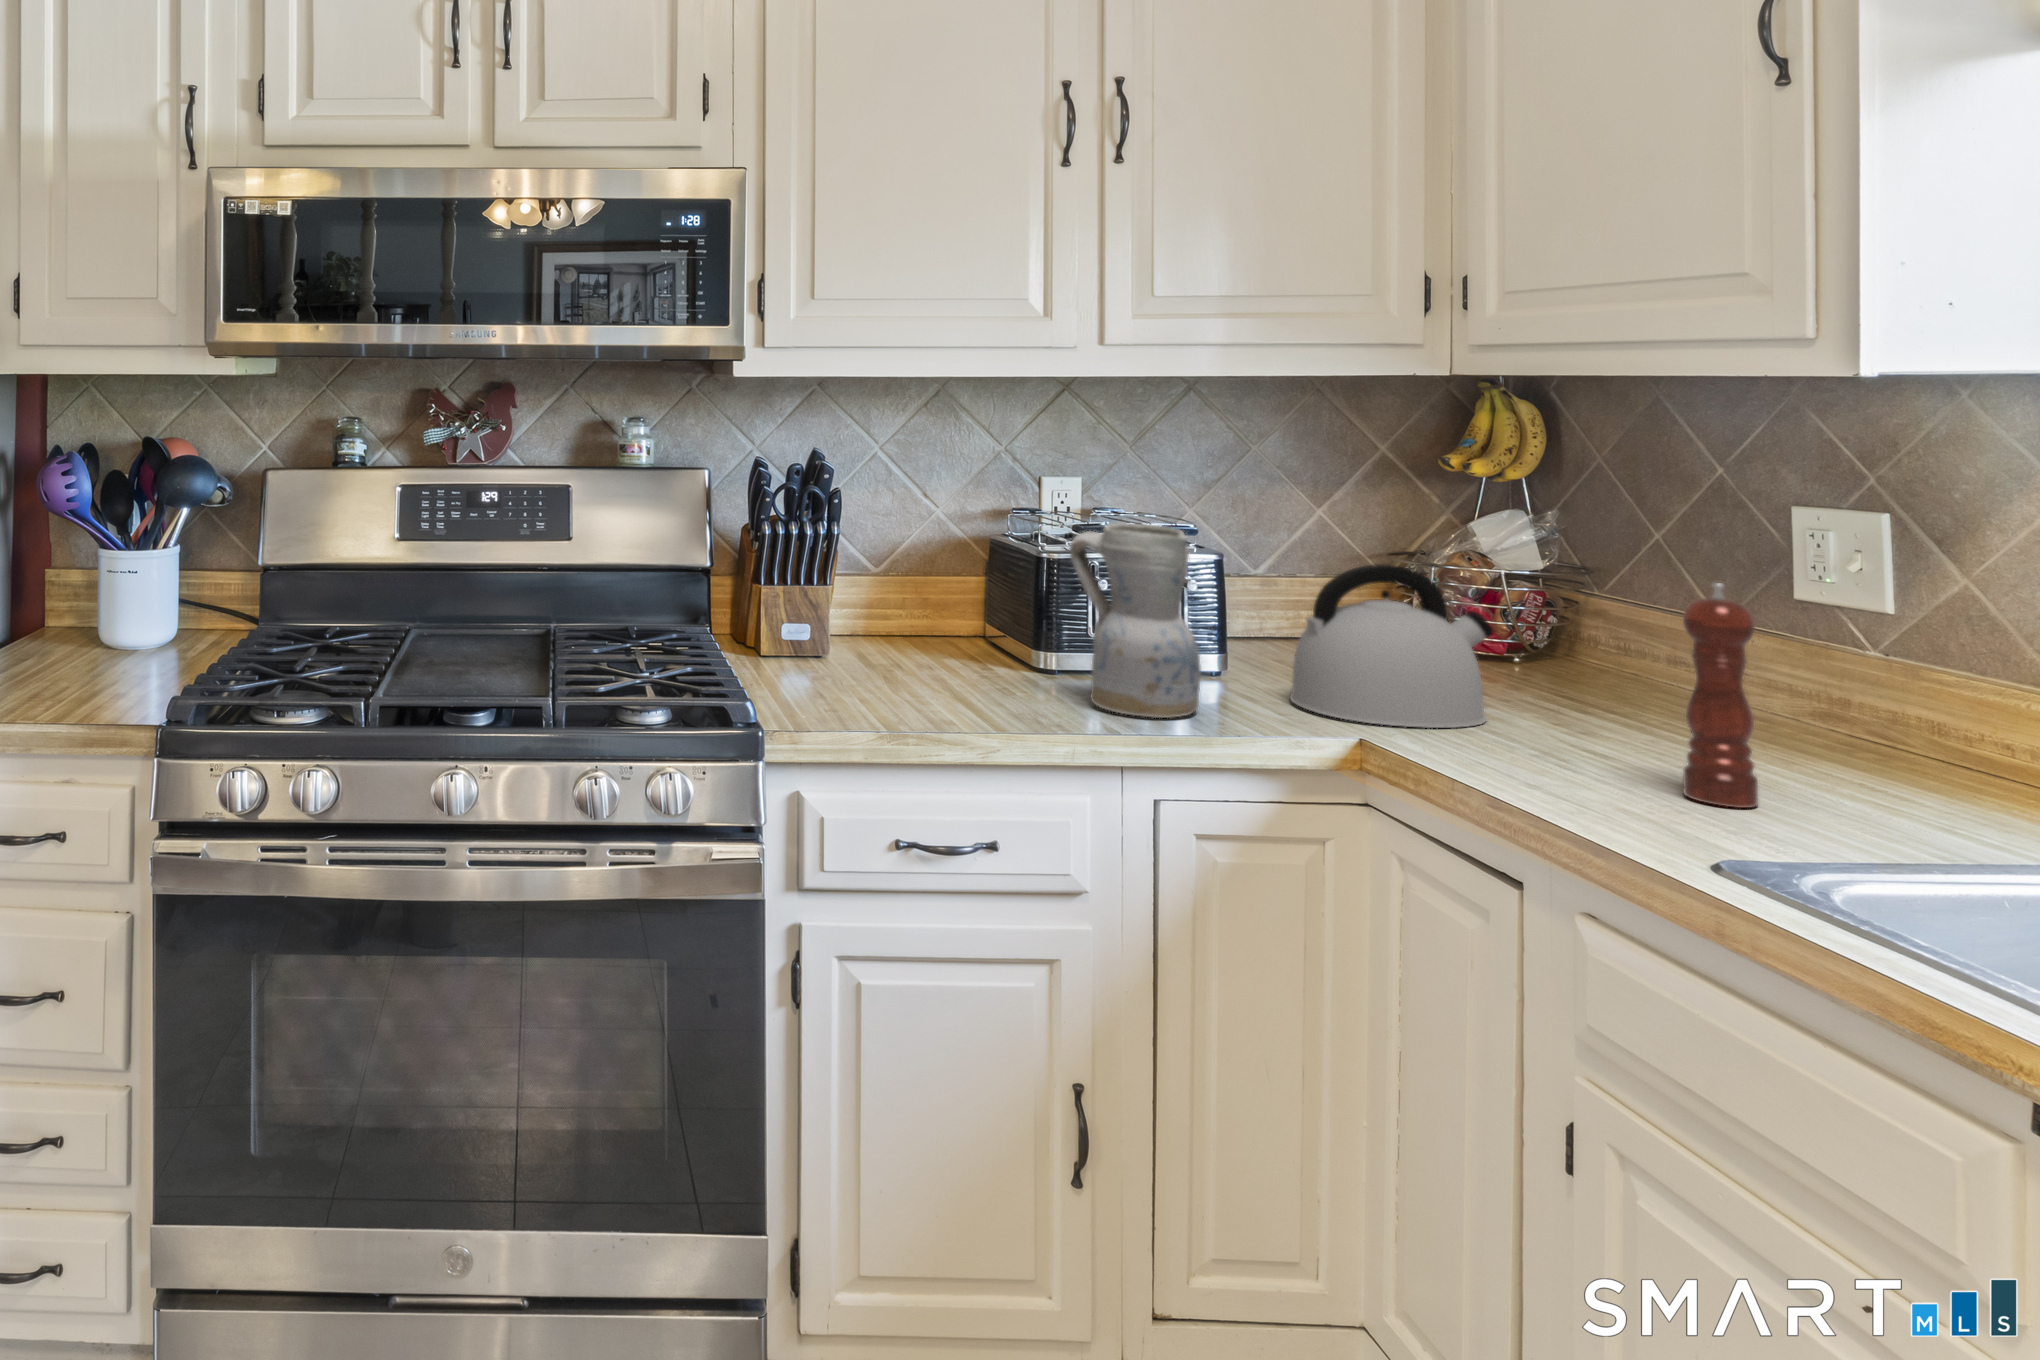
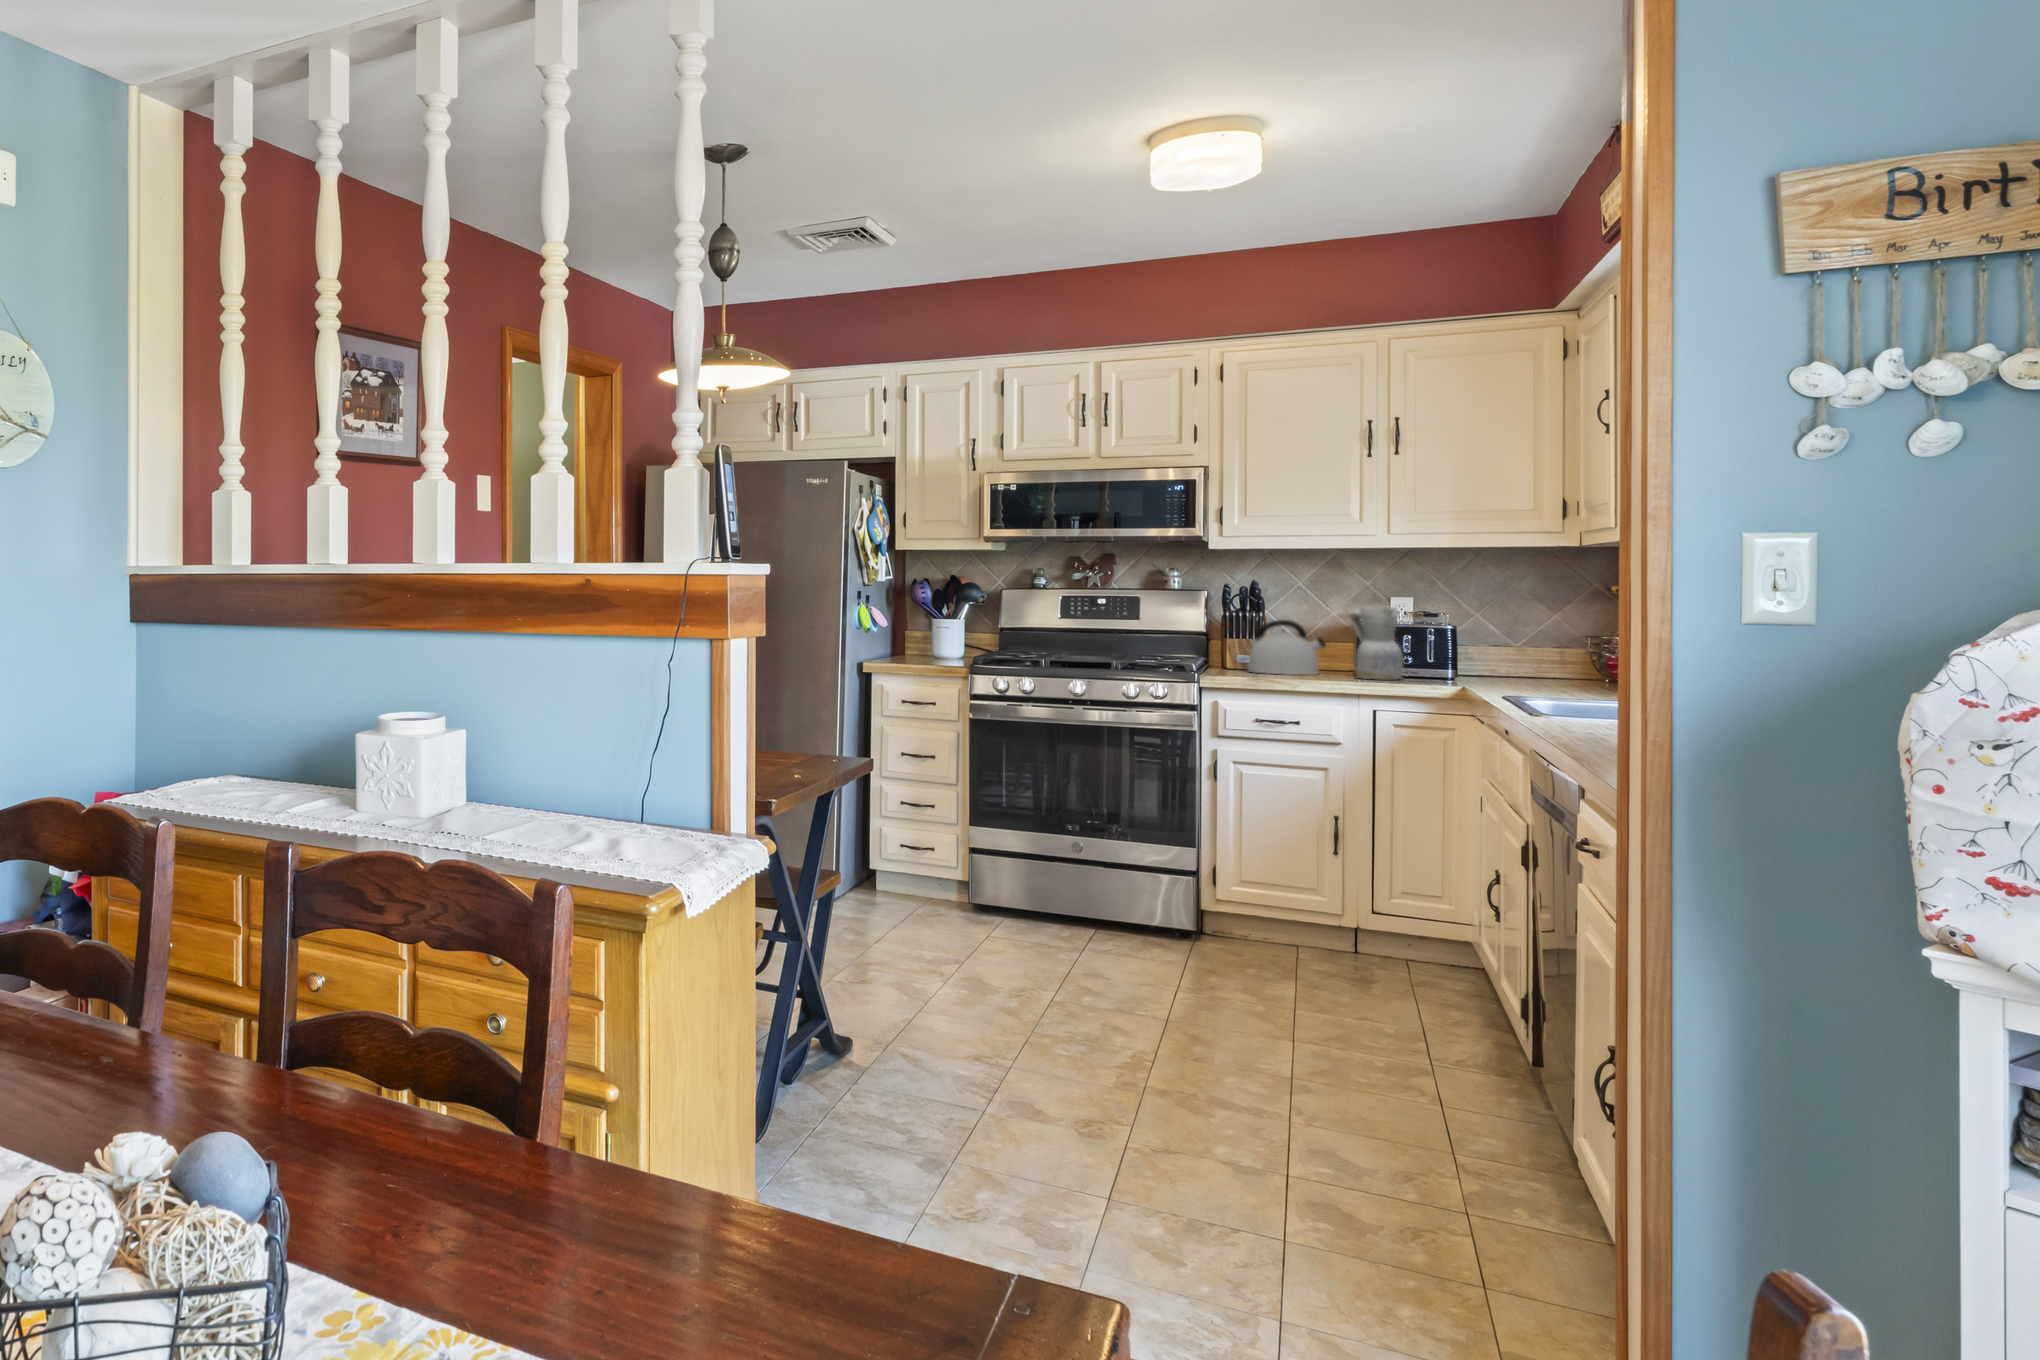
kettle: present [1290,564,1493,728] -> present [1248,620,1326,675]
pepper mill: present [1683,583,1758,808] -> none [1549,616,1575,693]

